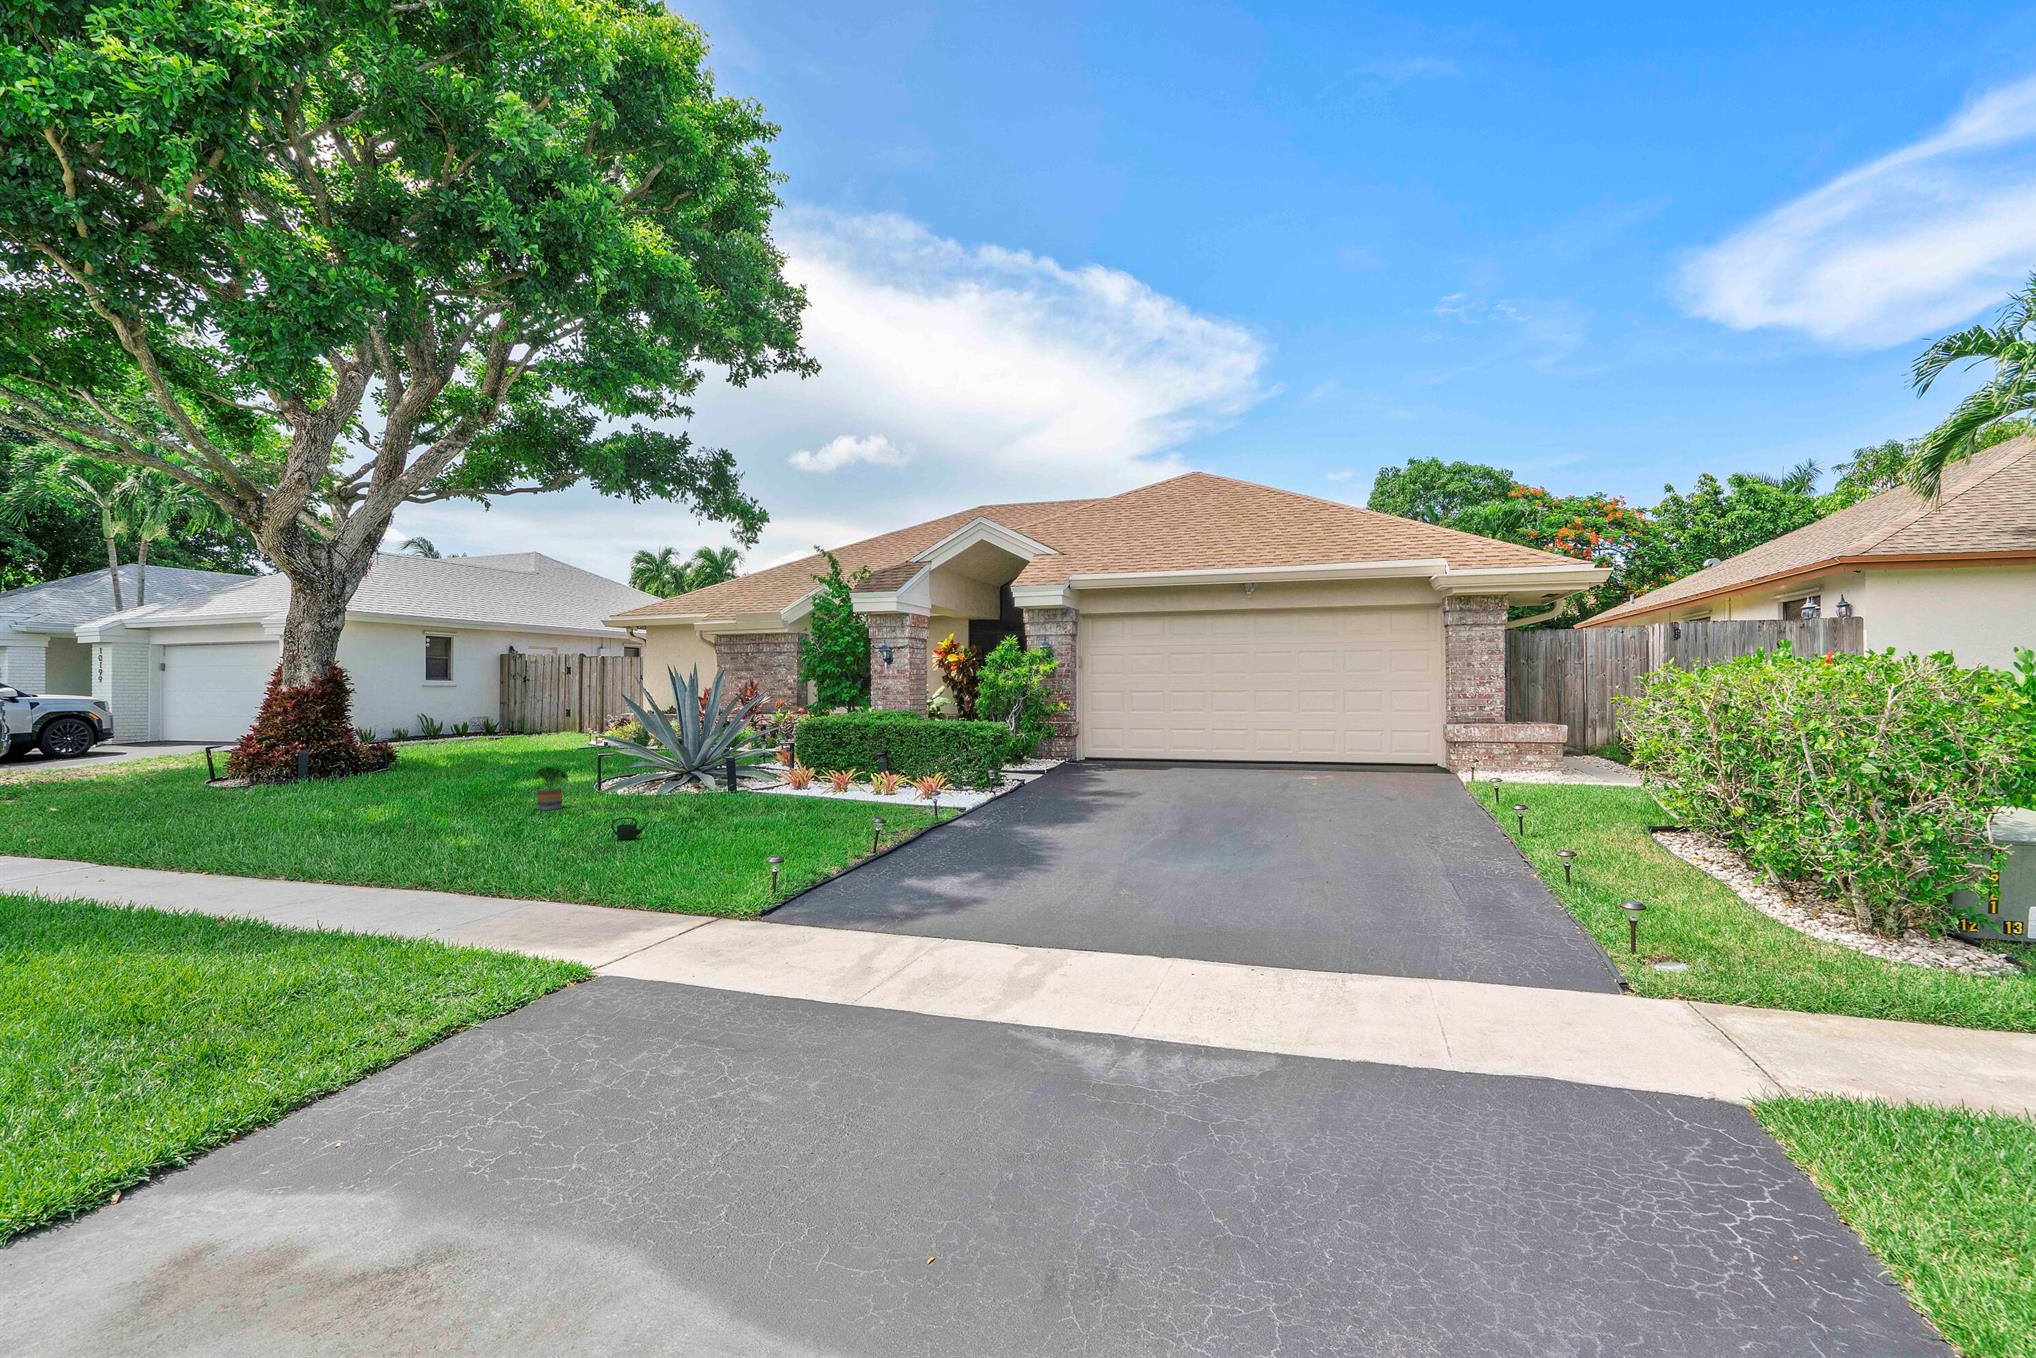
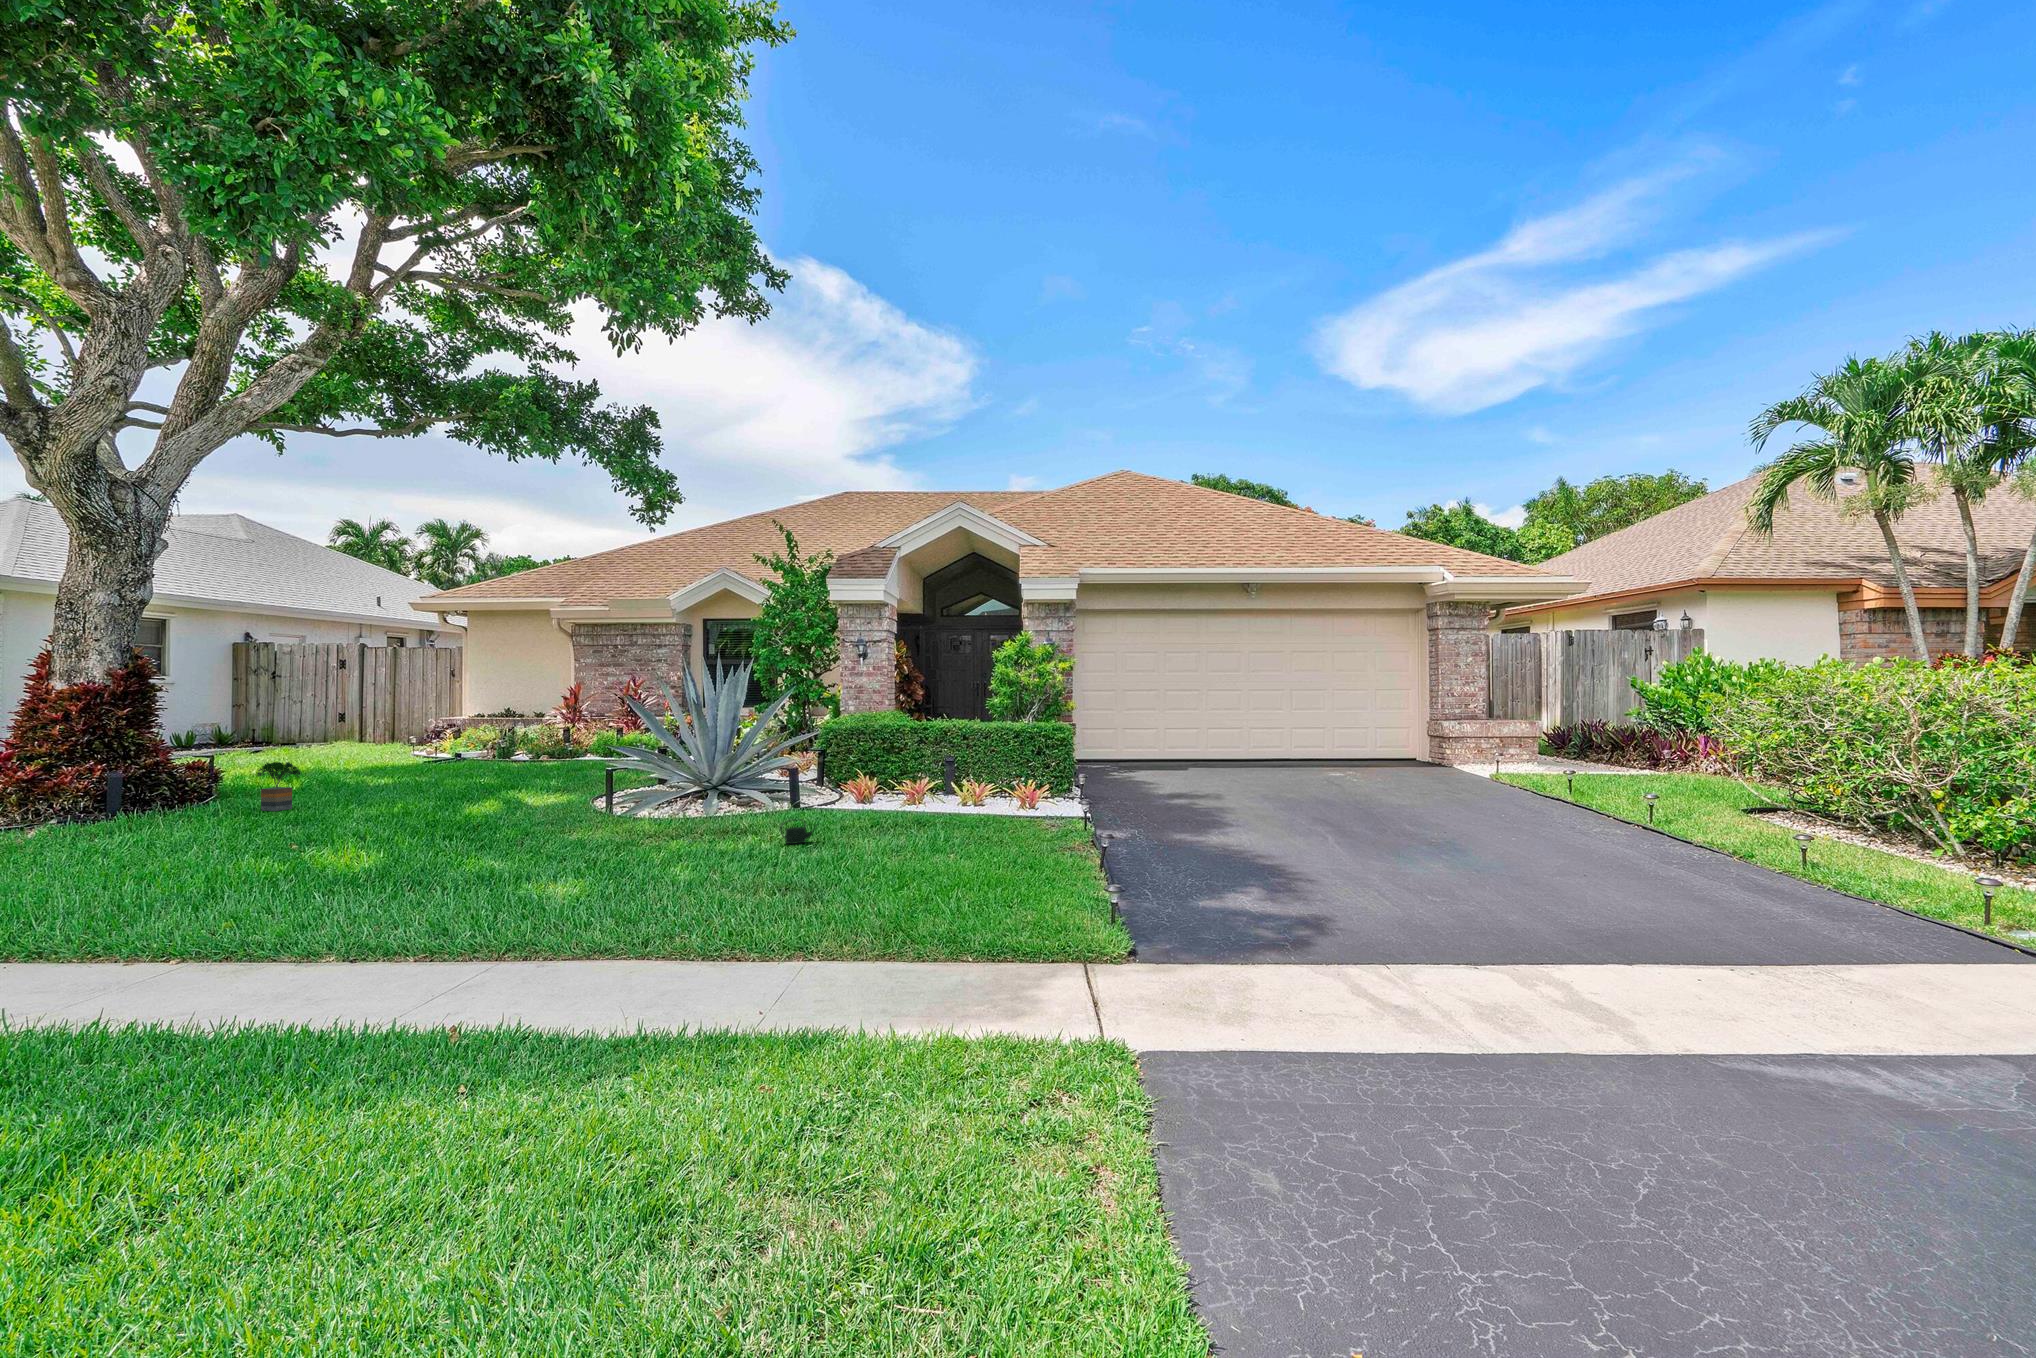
potted tree: present [534,767,568,810] -> present [257,762,301,811]

